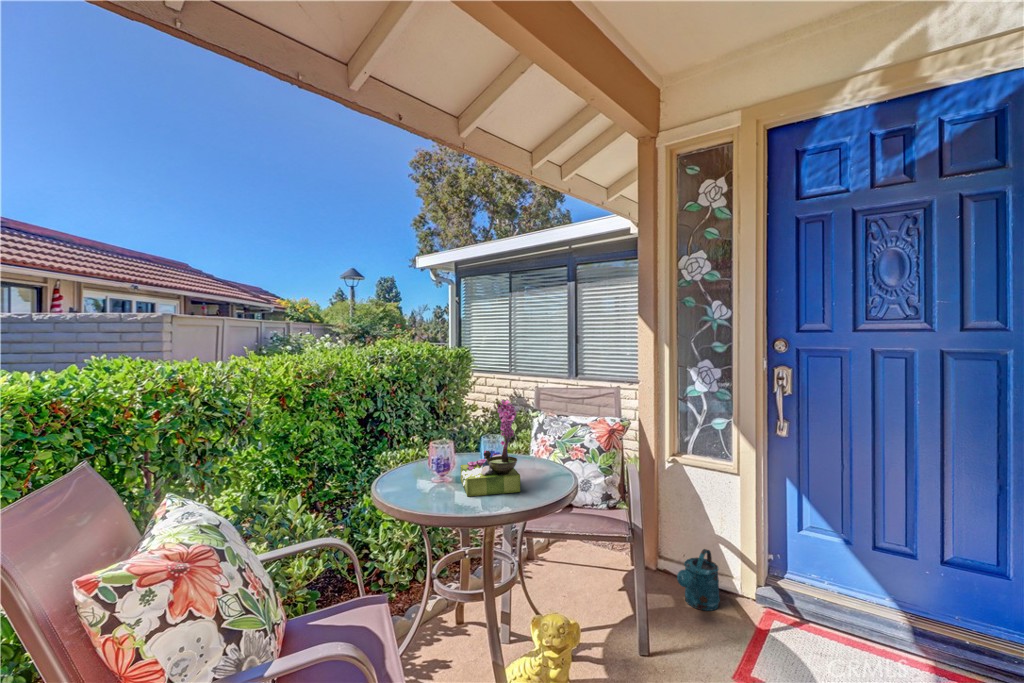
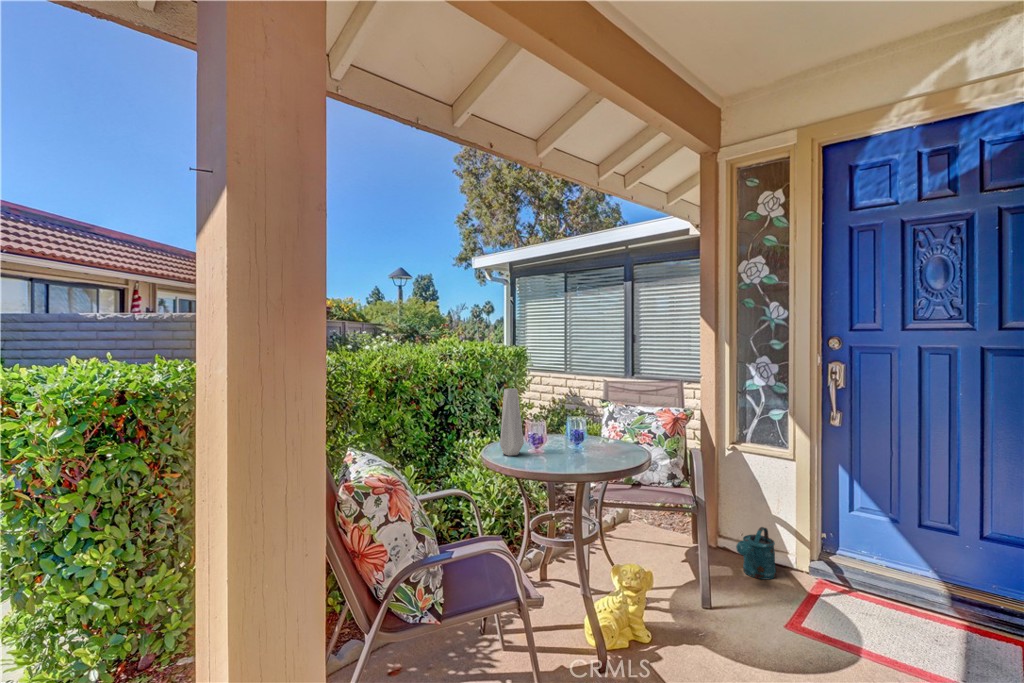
flower arrangement: present [460,400,520,496] -> none [552,385,604,463]
vase: none [395,404,425,487] -> present [500,389,524,456]

